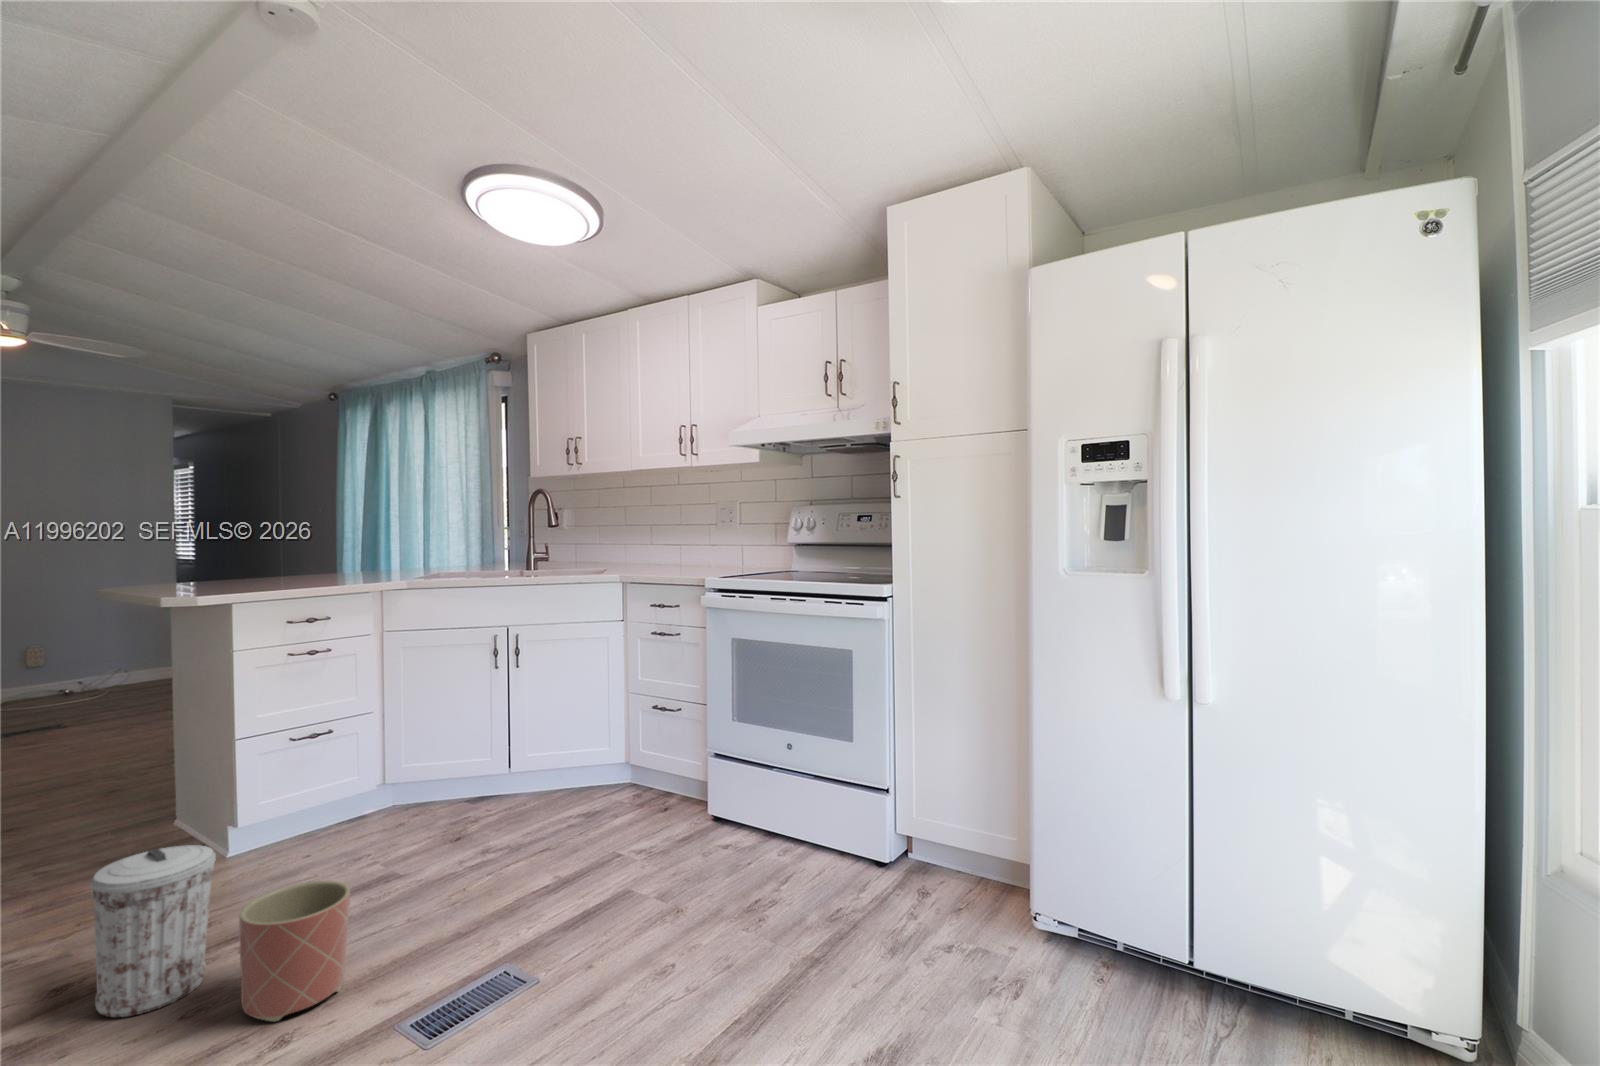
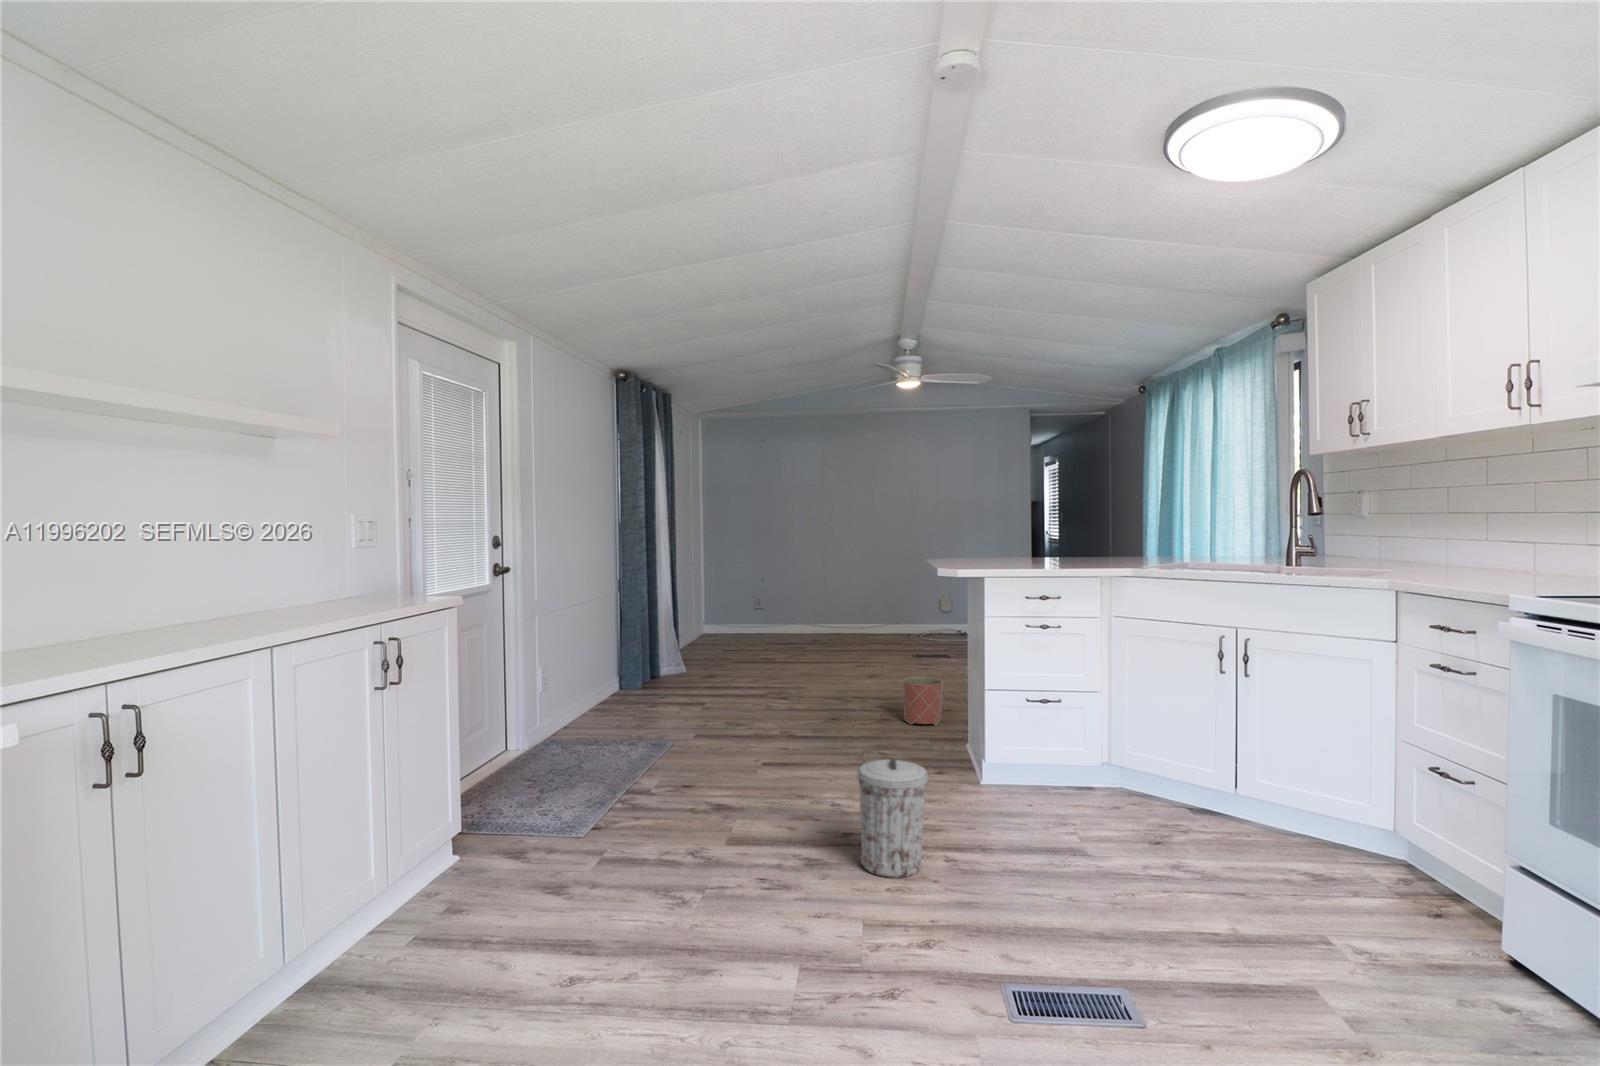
planter: present [239,881,350,1022] -> present [903,677,943,725]

